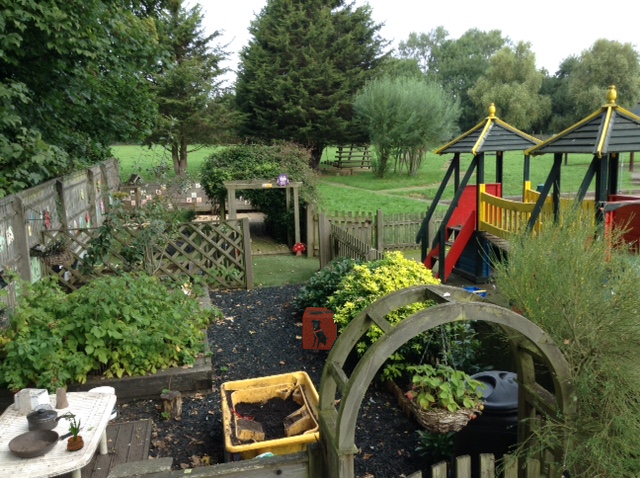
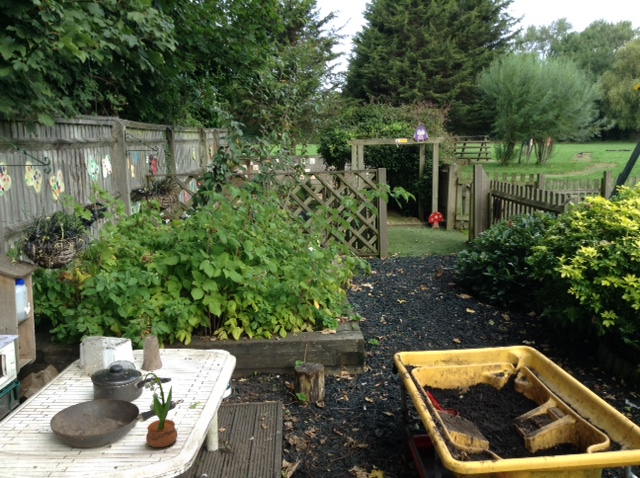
storage box: present [303,307,338,350] -> none [479,268,531,328]

